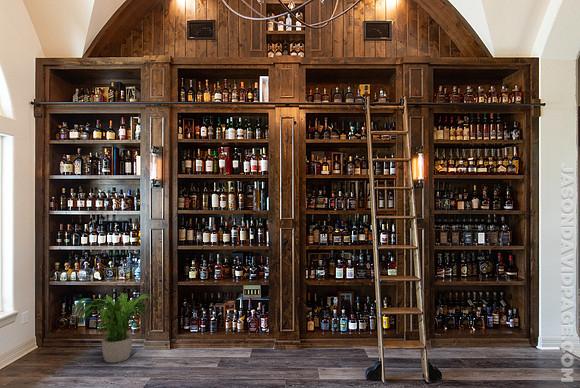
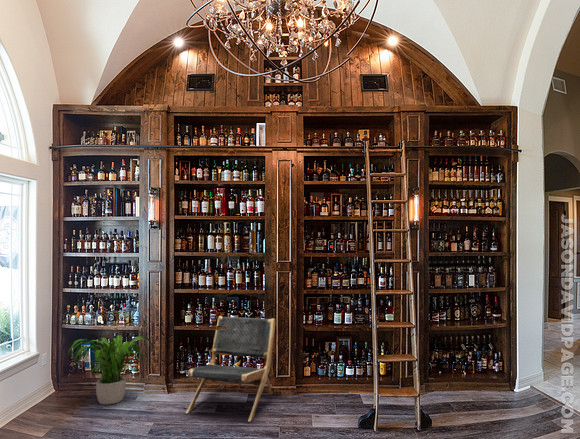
lounge chair: none [194,273,280,377] -> present [186,316,275,422]

